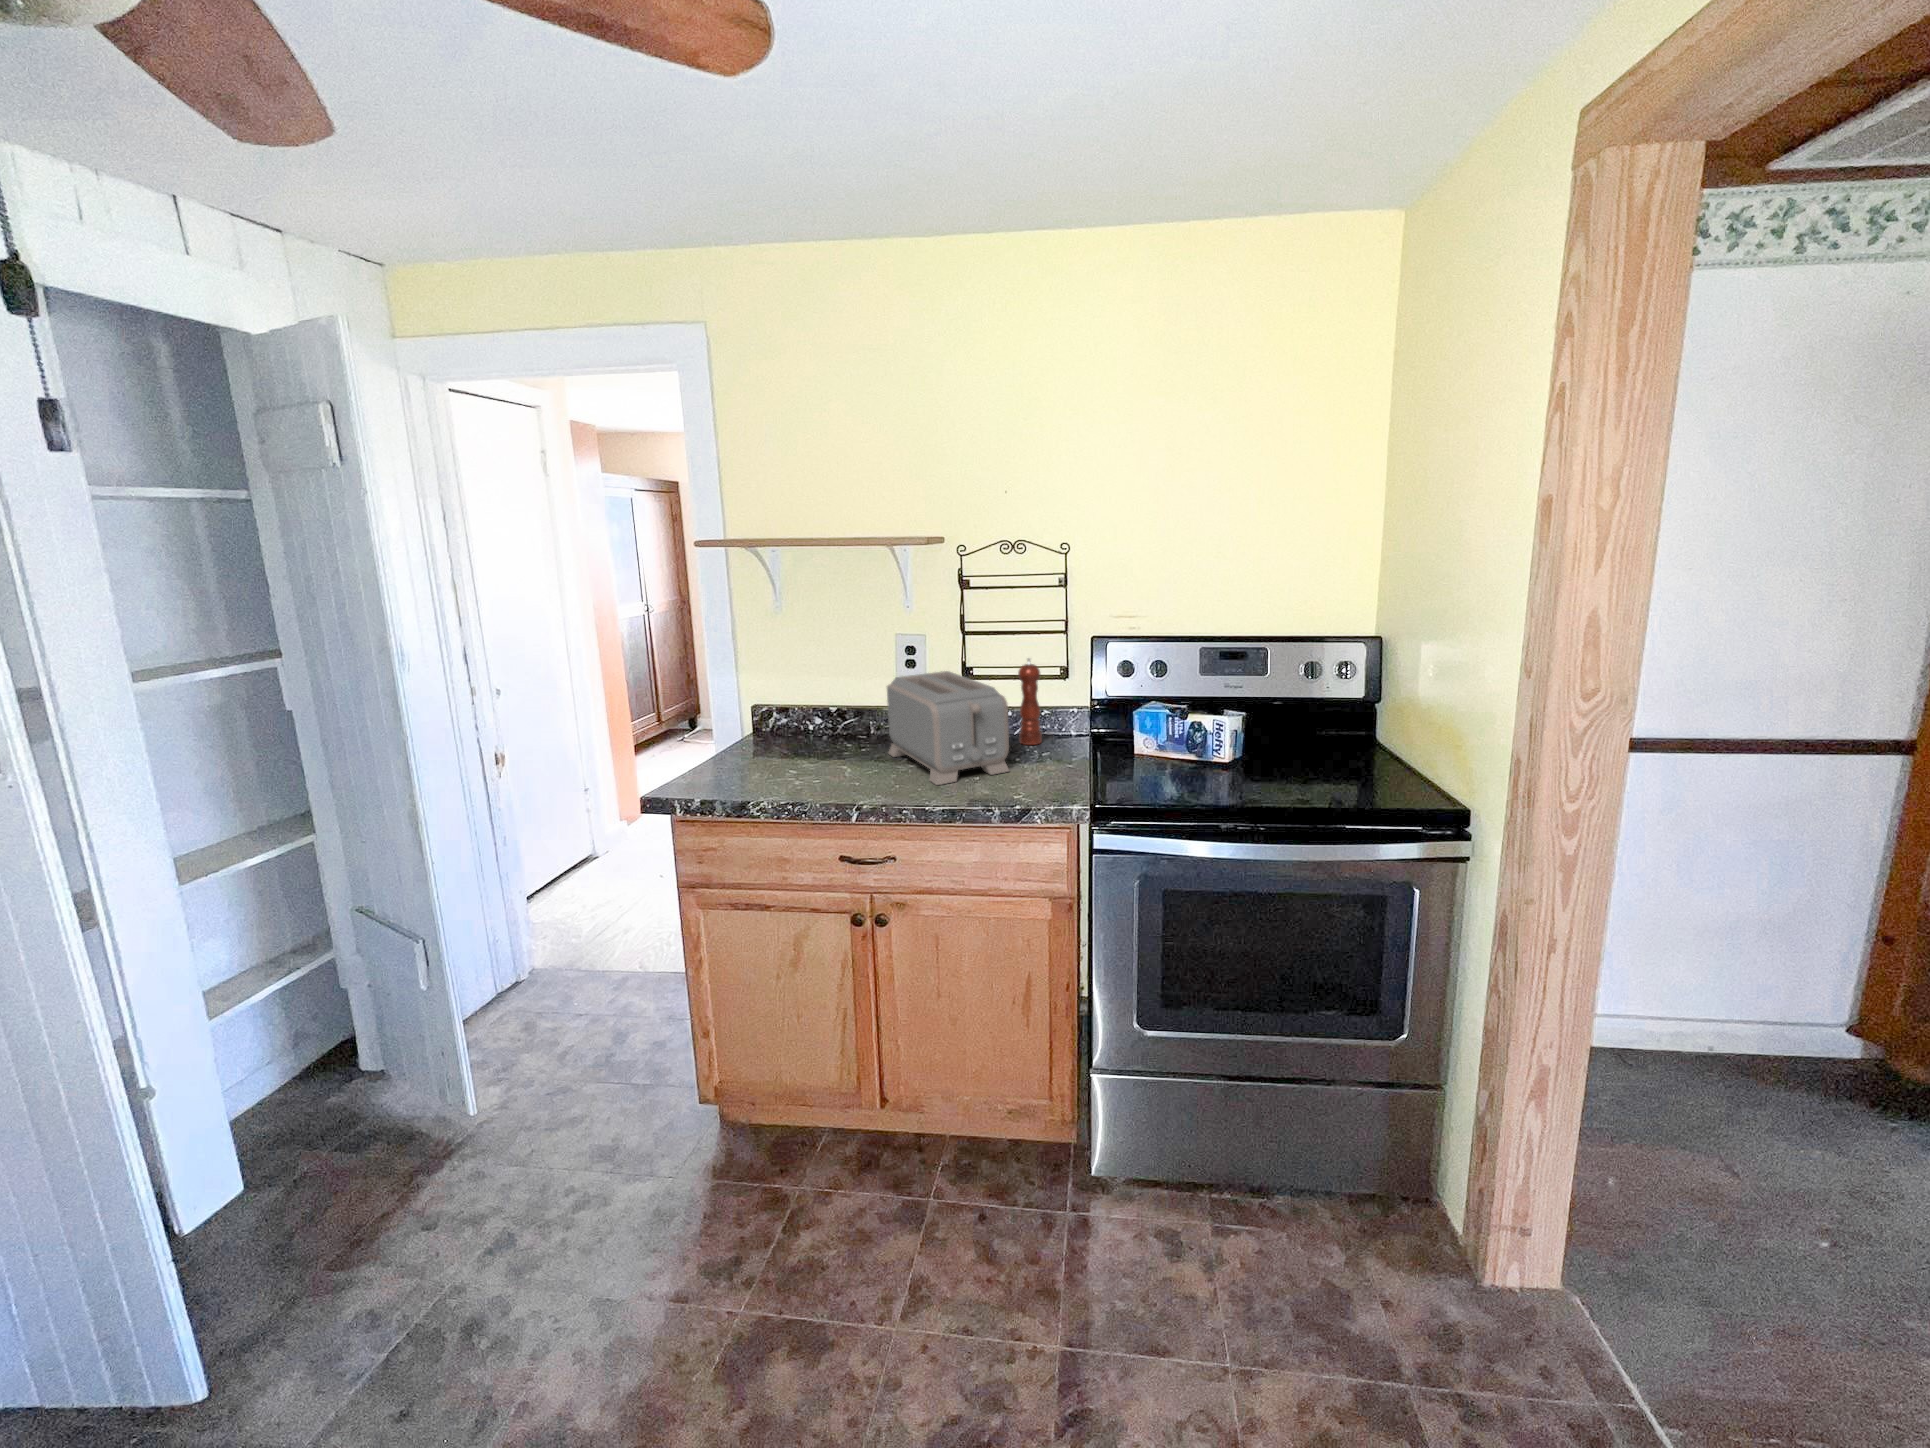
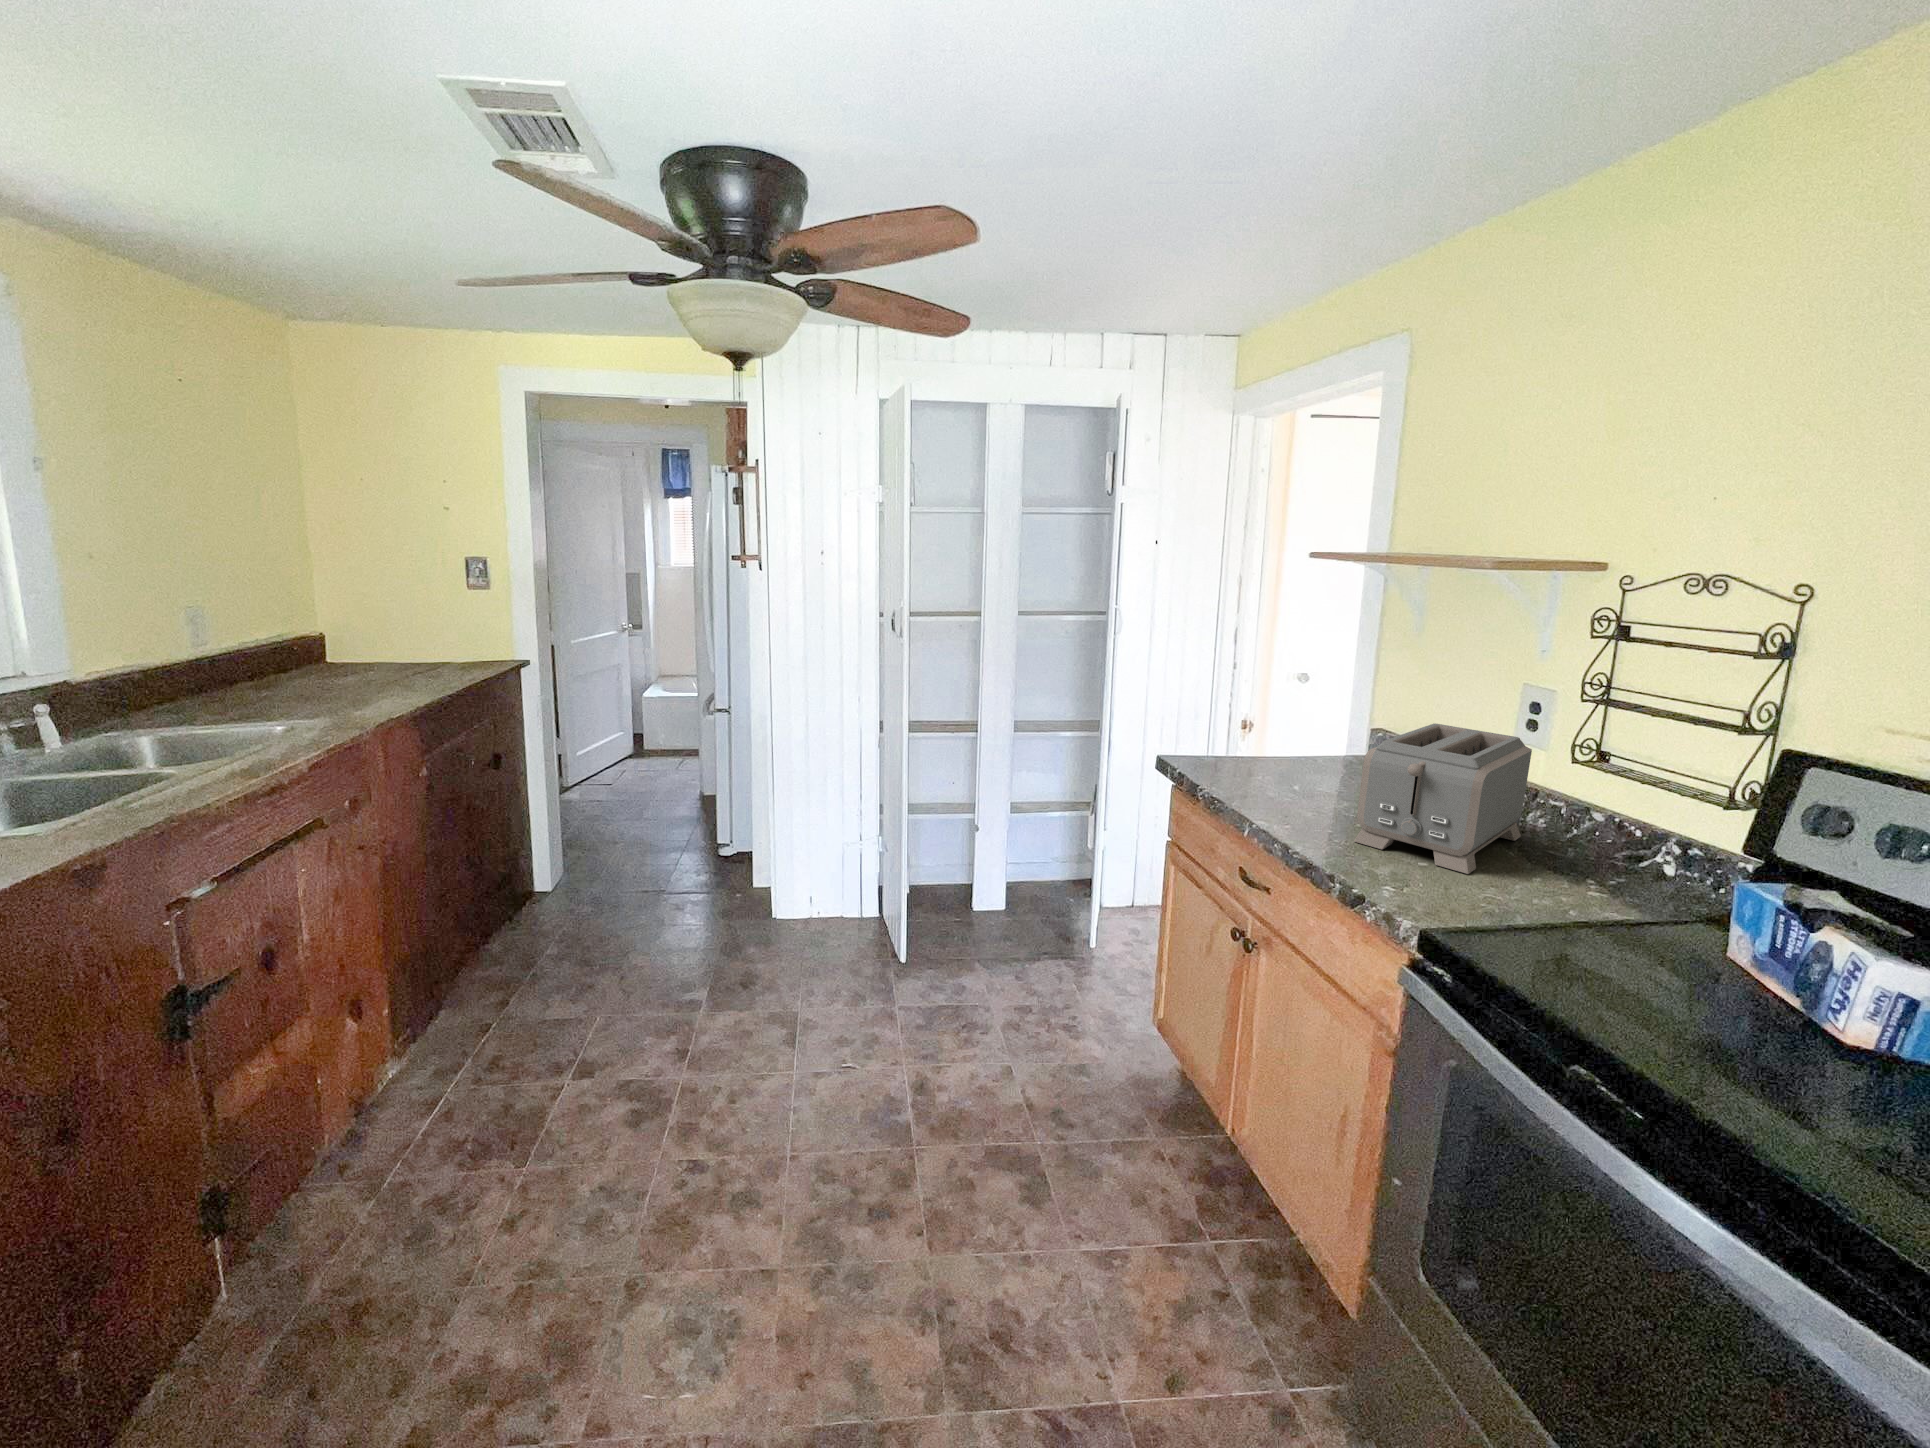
pepper mill: present [1018,658,1042,745] -> none [1601,753,1666,887]

